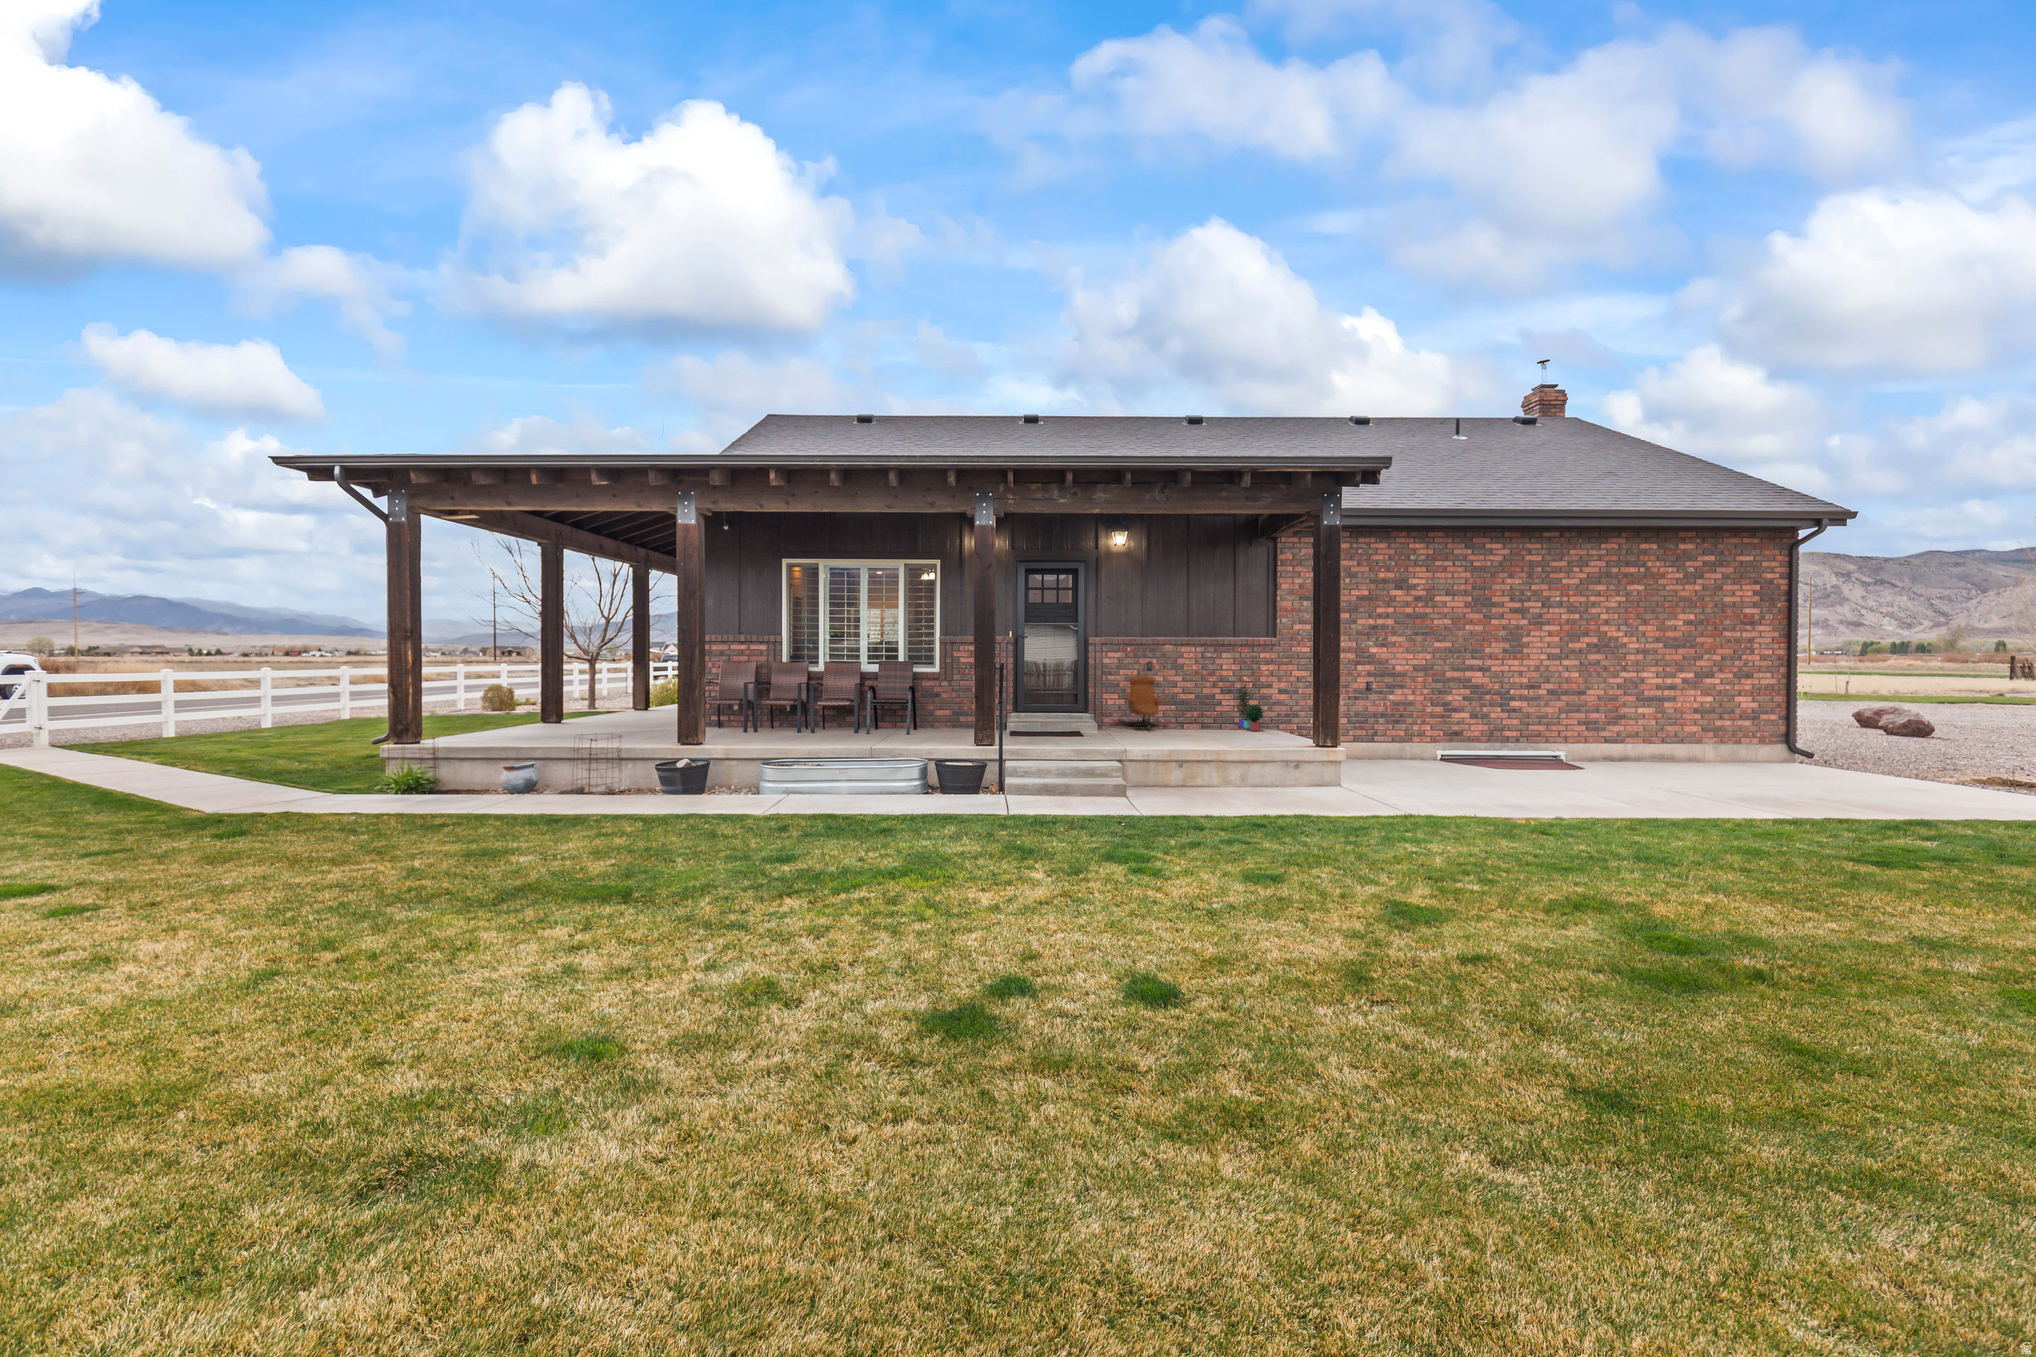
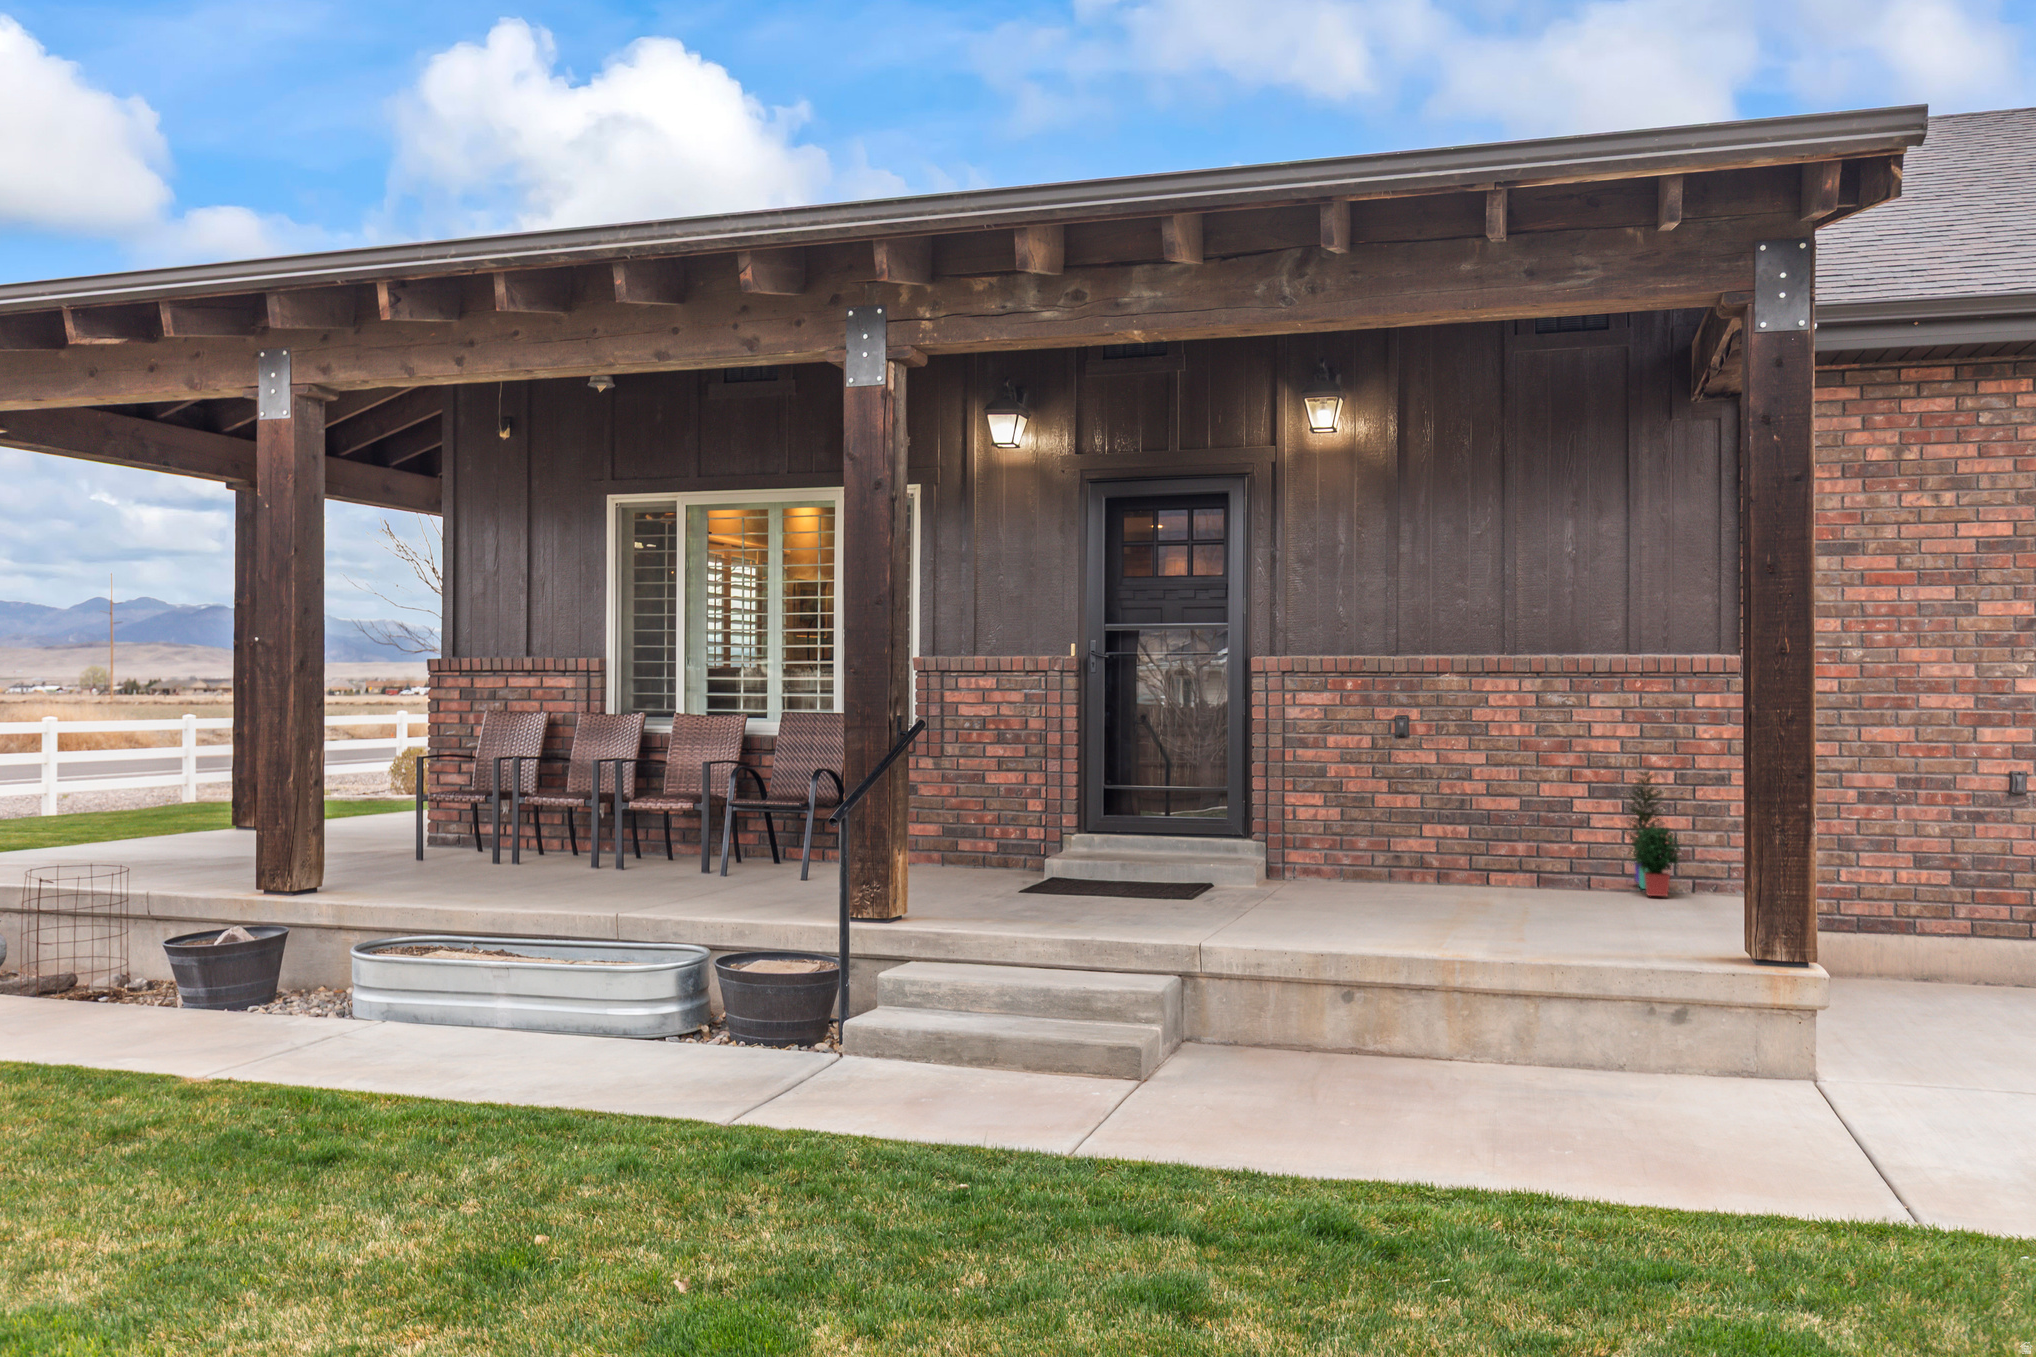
lounge chair: present [1123,676,1165,728] -> none [1325,749,1433,888]

